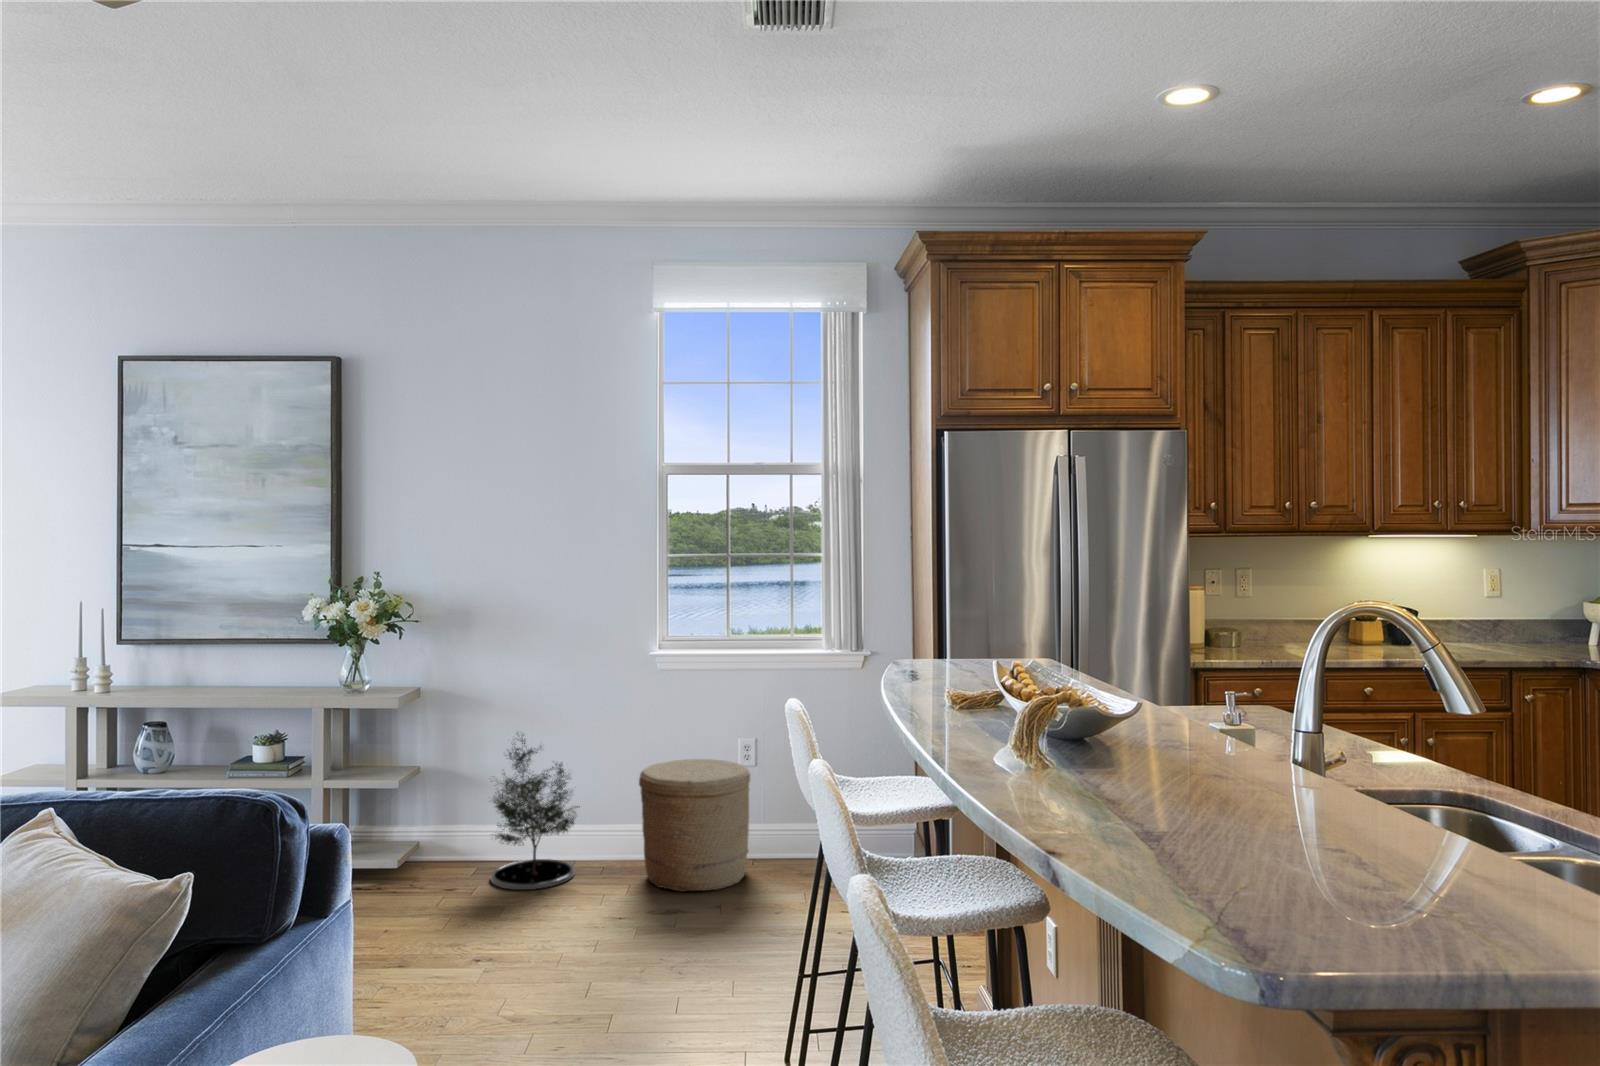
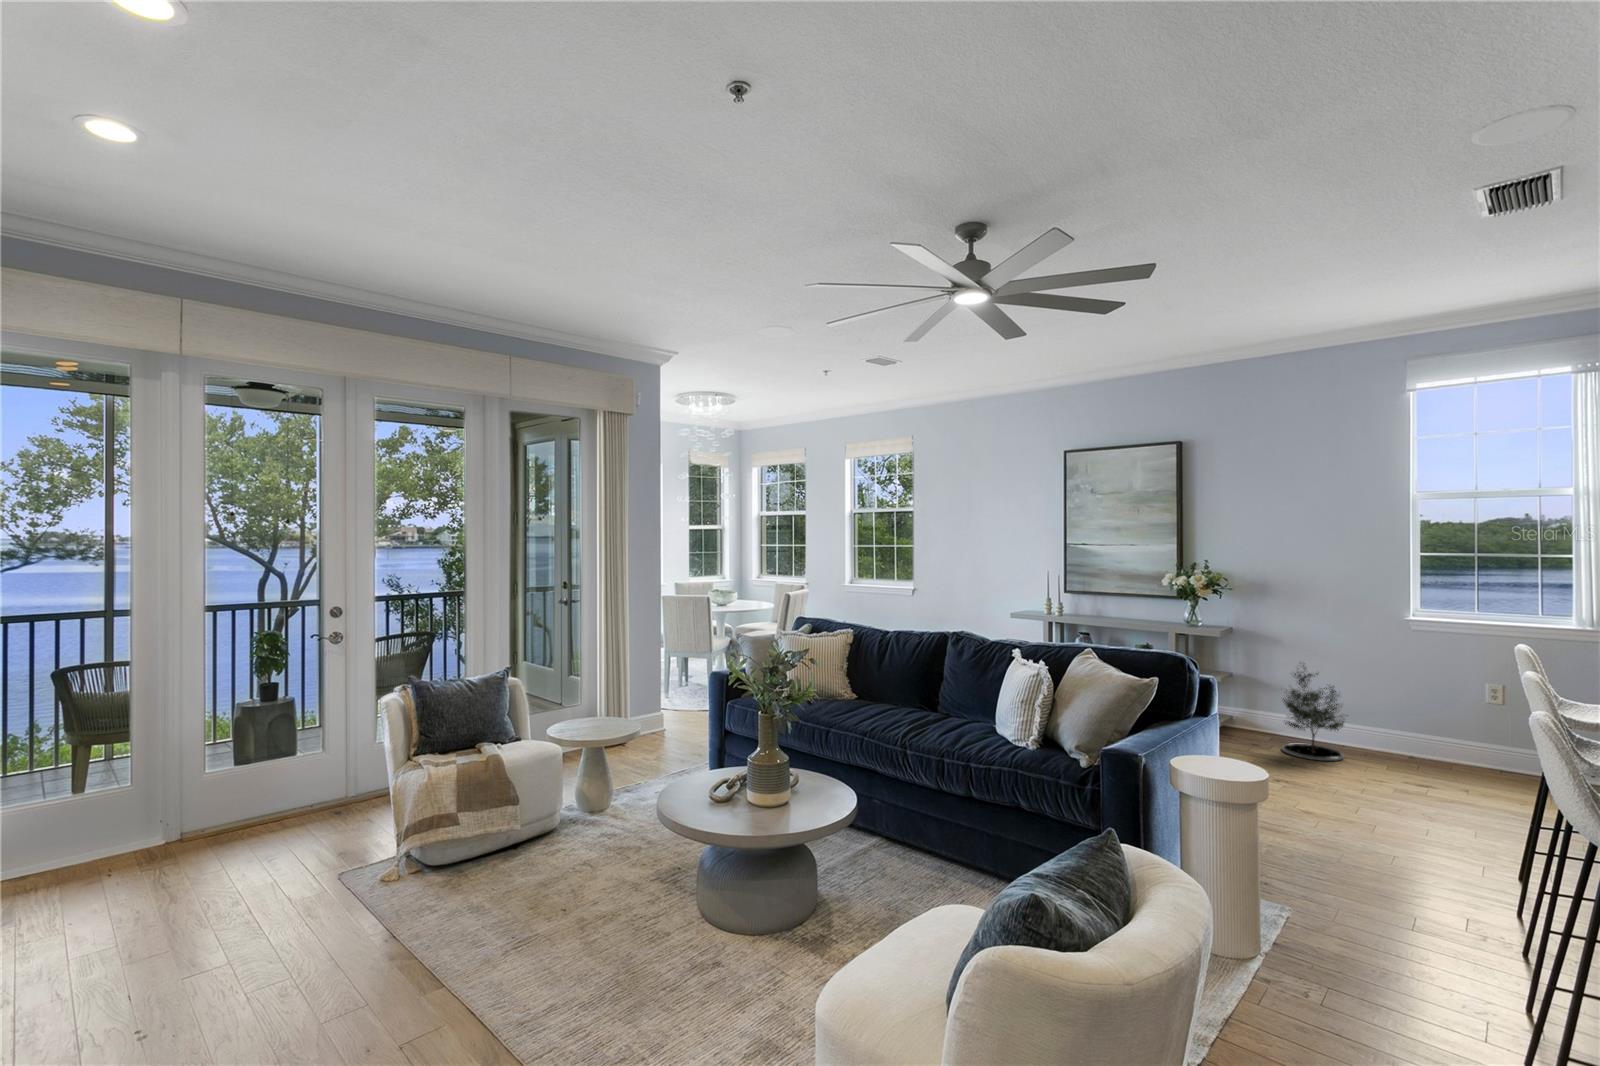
woven basket: present [639,759,750,892] -> none [1396,696,1500,790]

